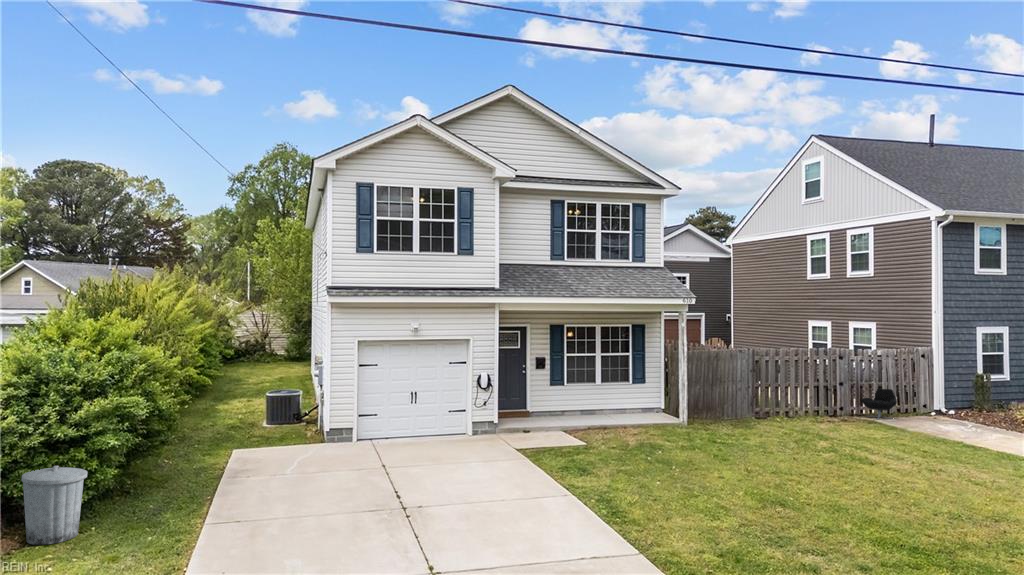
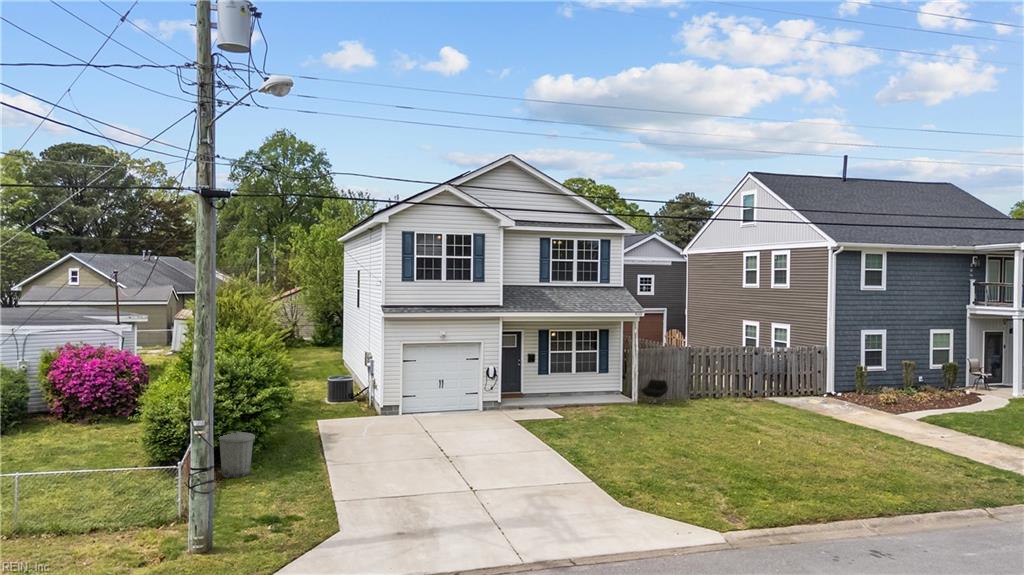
lounge chair: present [861,388,897,419] -> present [641,380,668,403]

